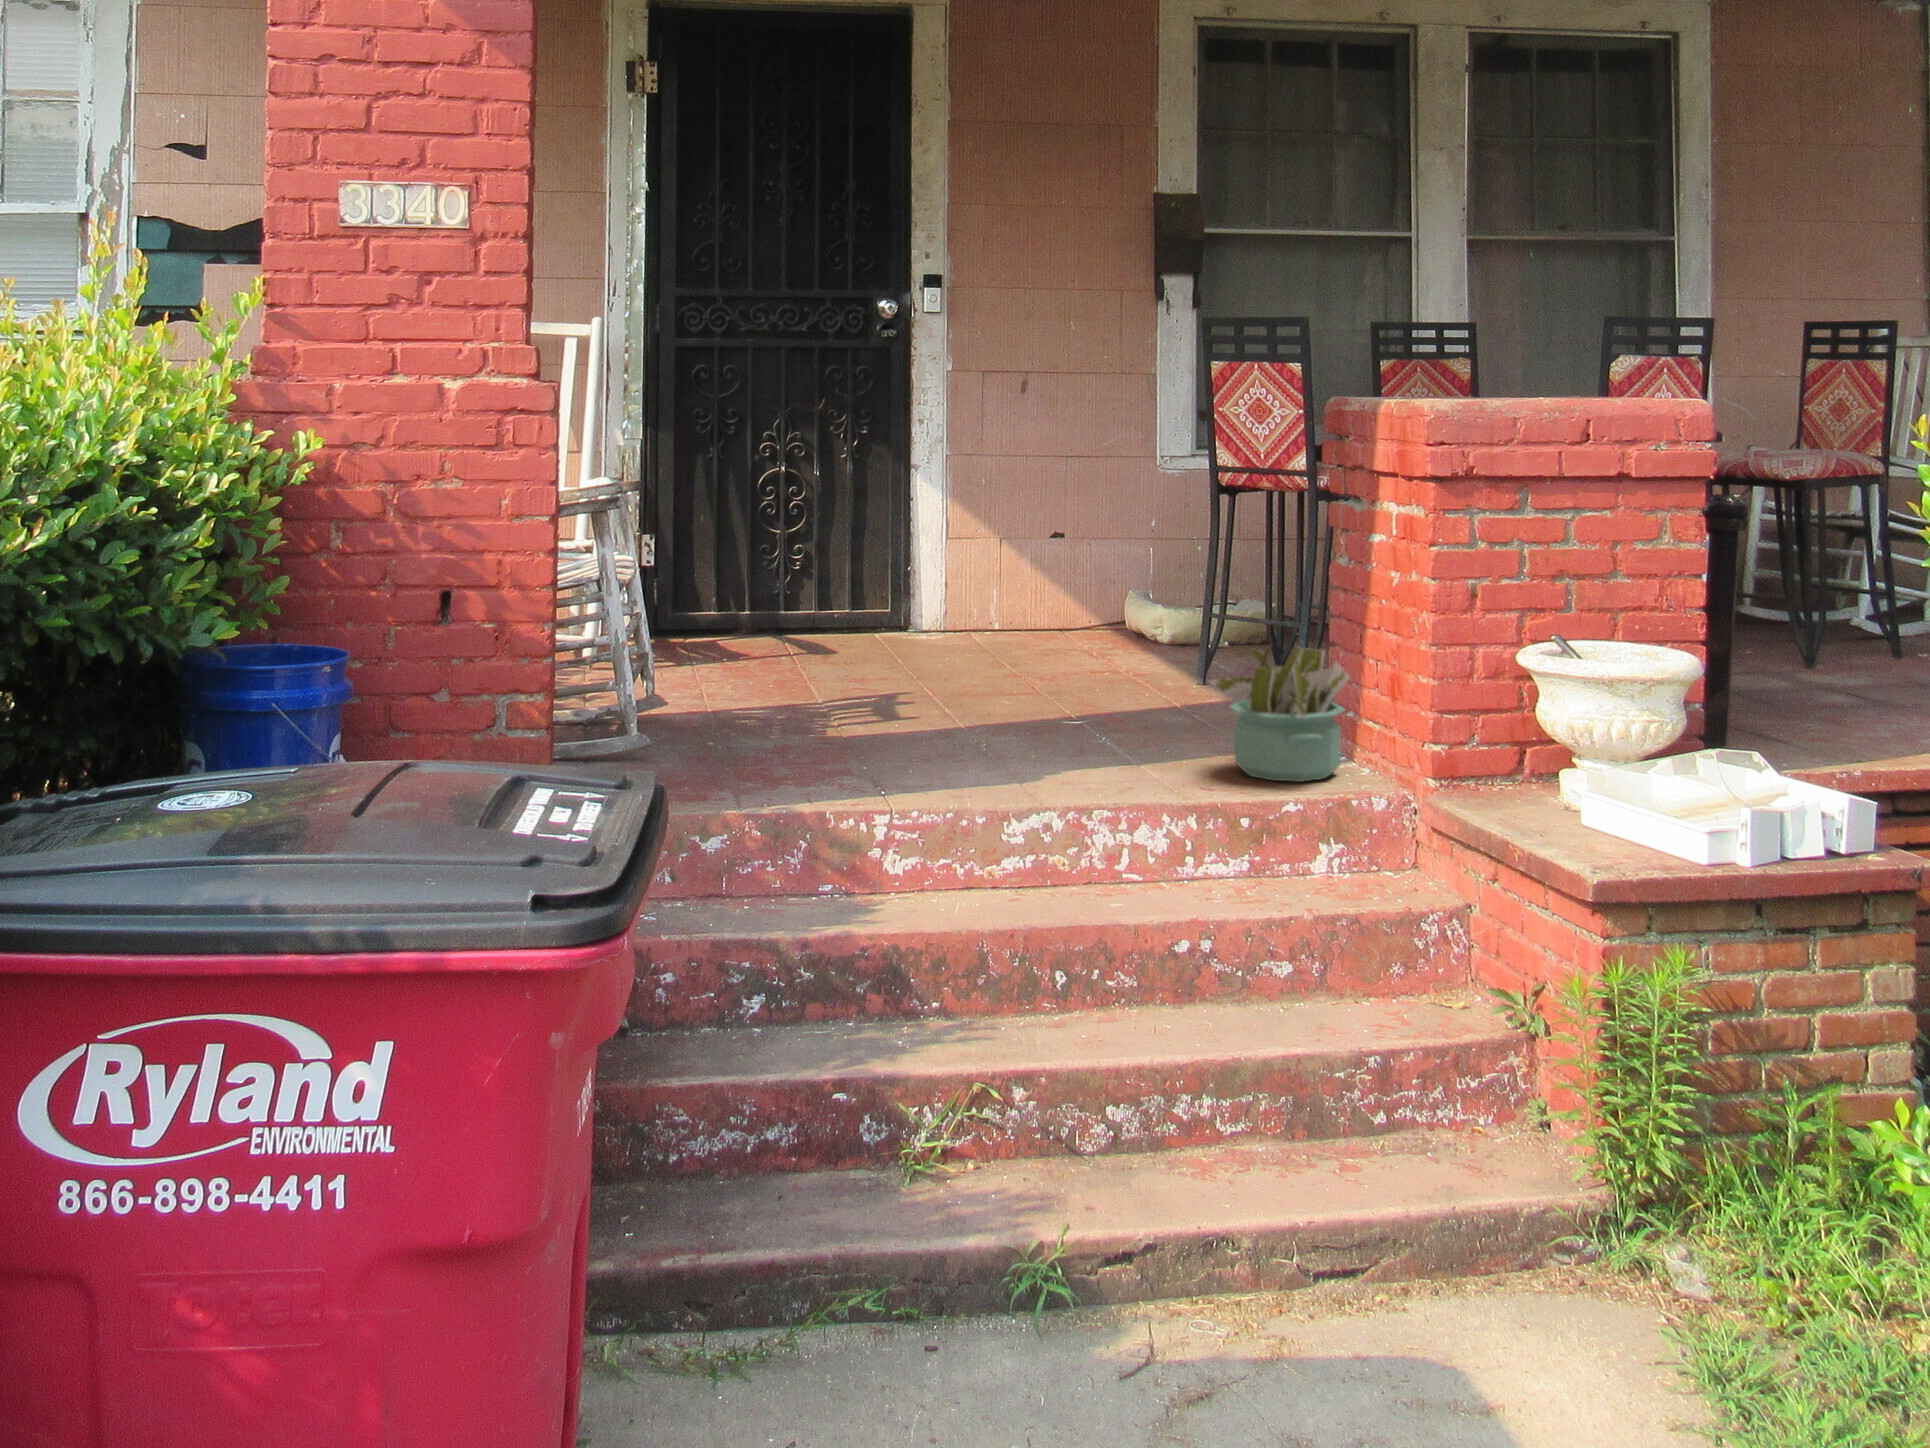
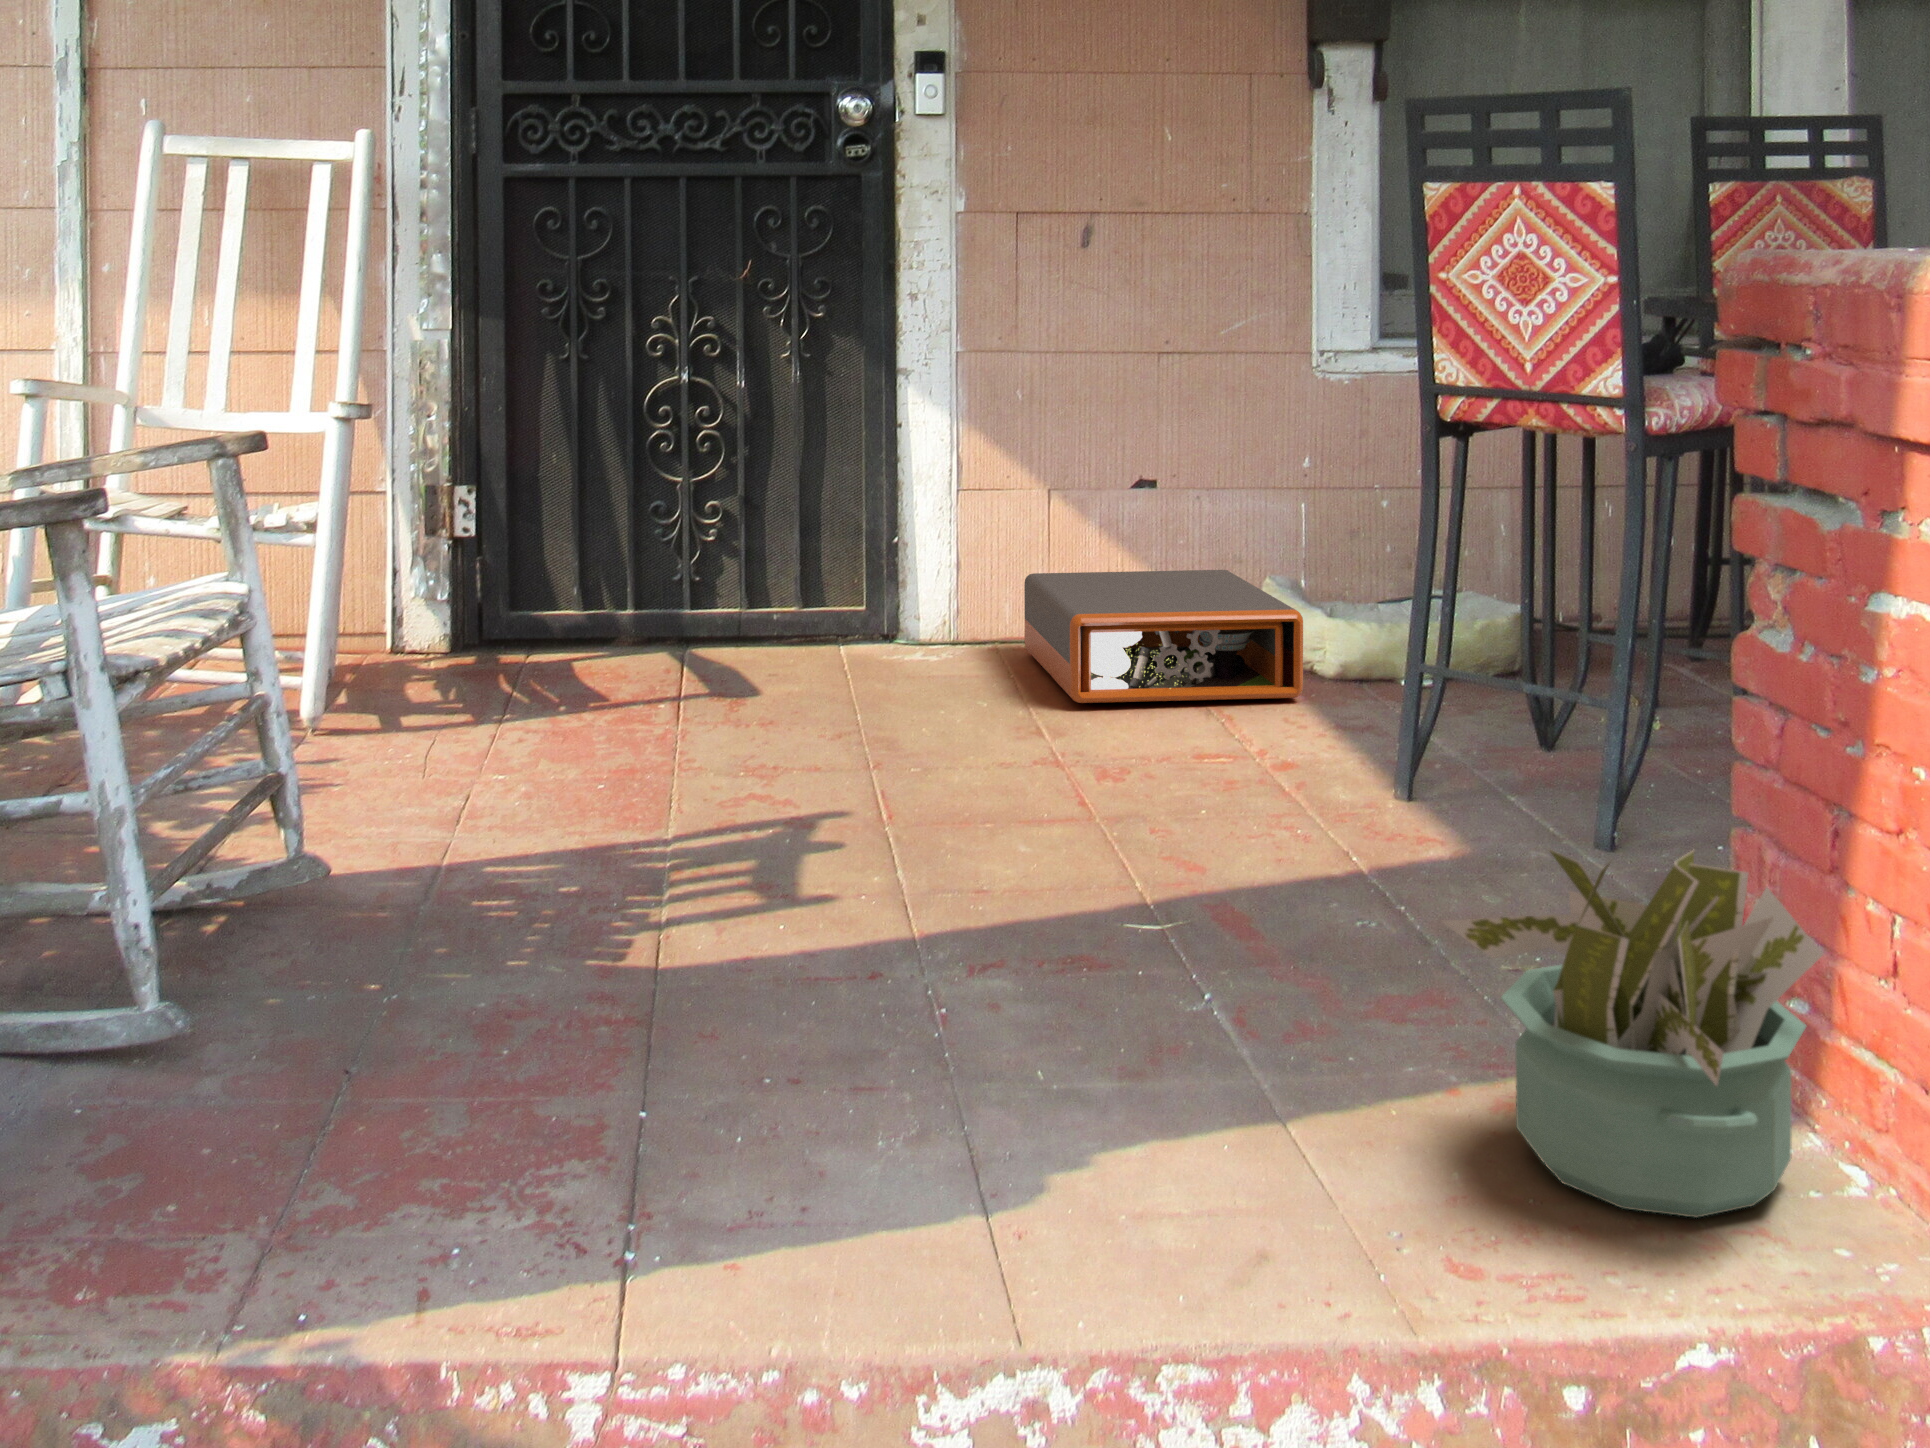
storage box: none [984,586,1149,653] -> present [1024,570,1303,703]

